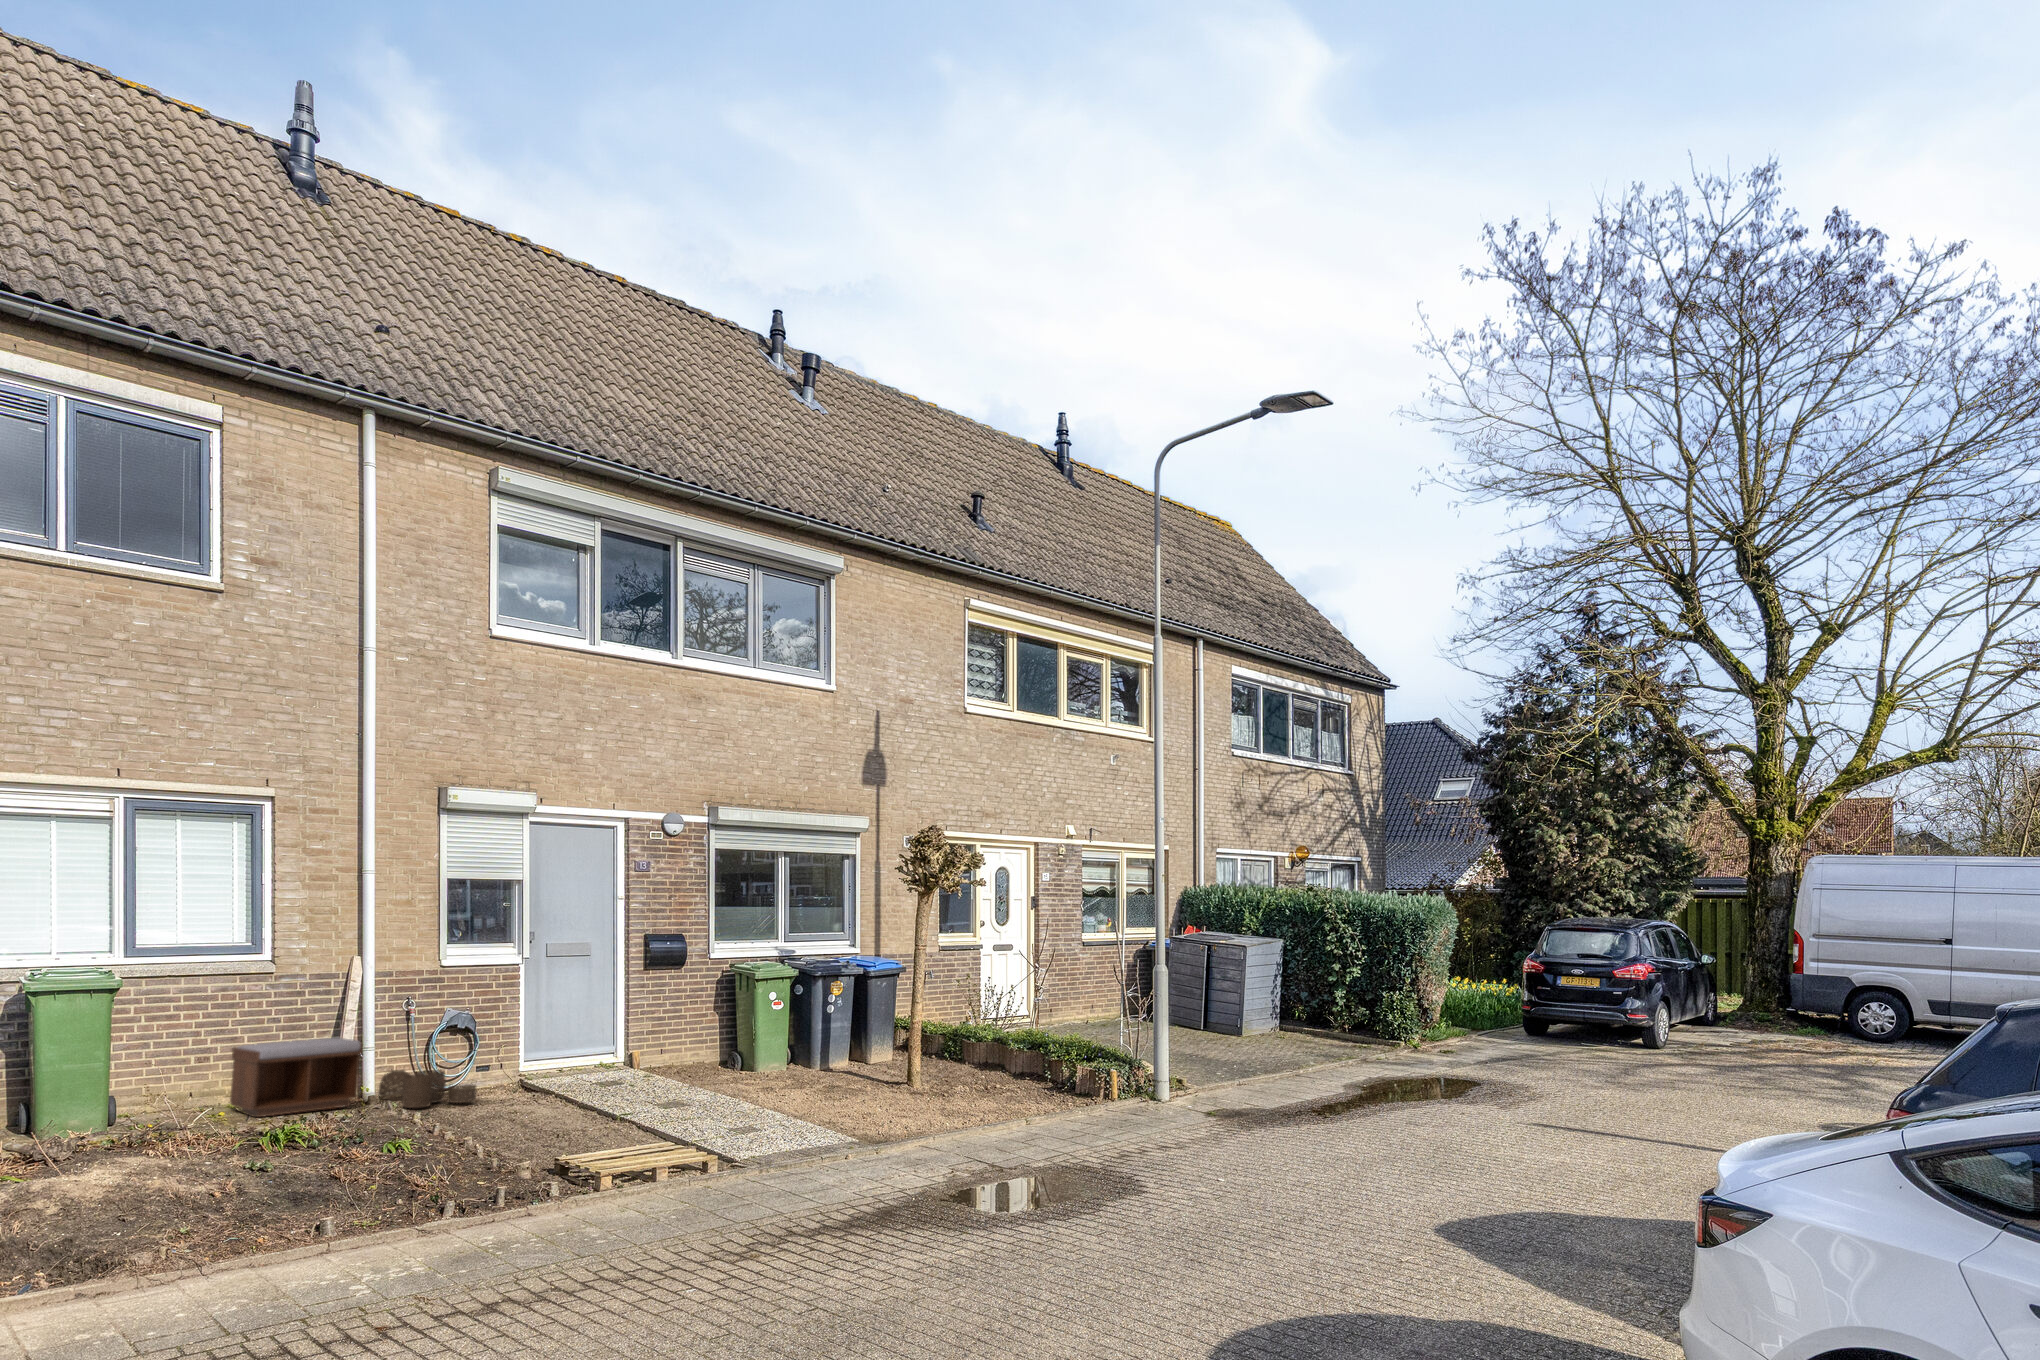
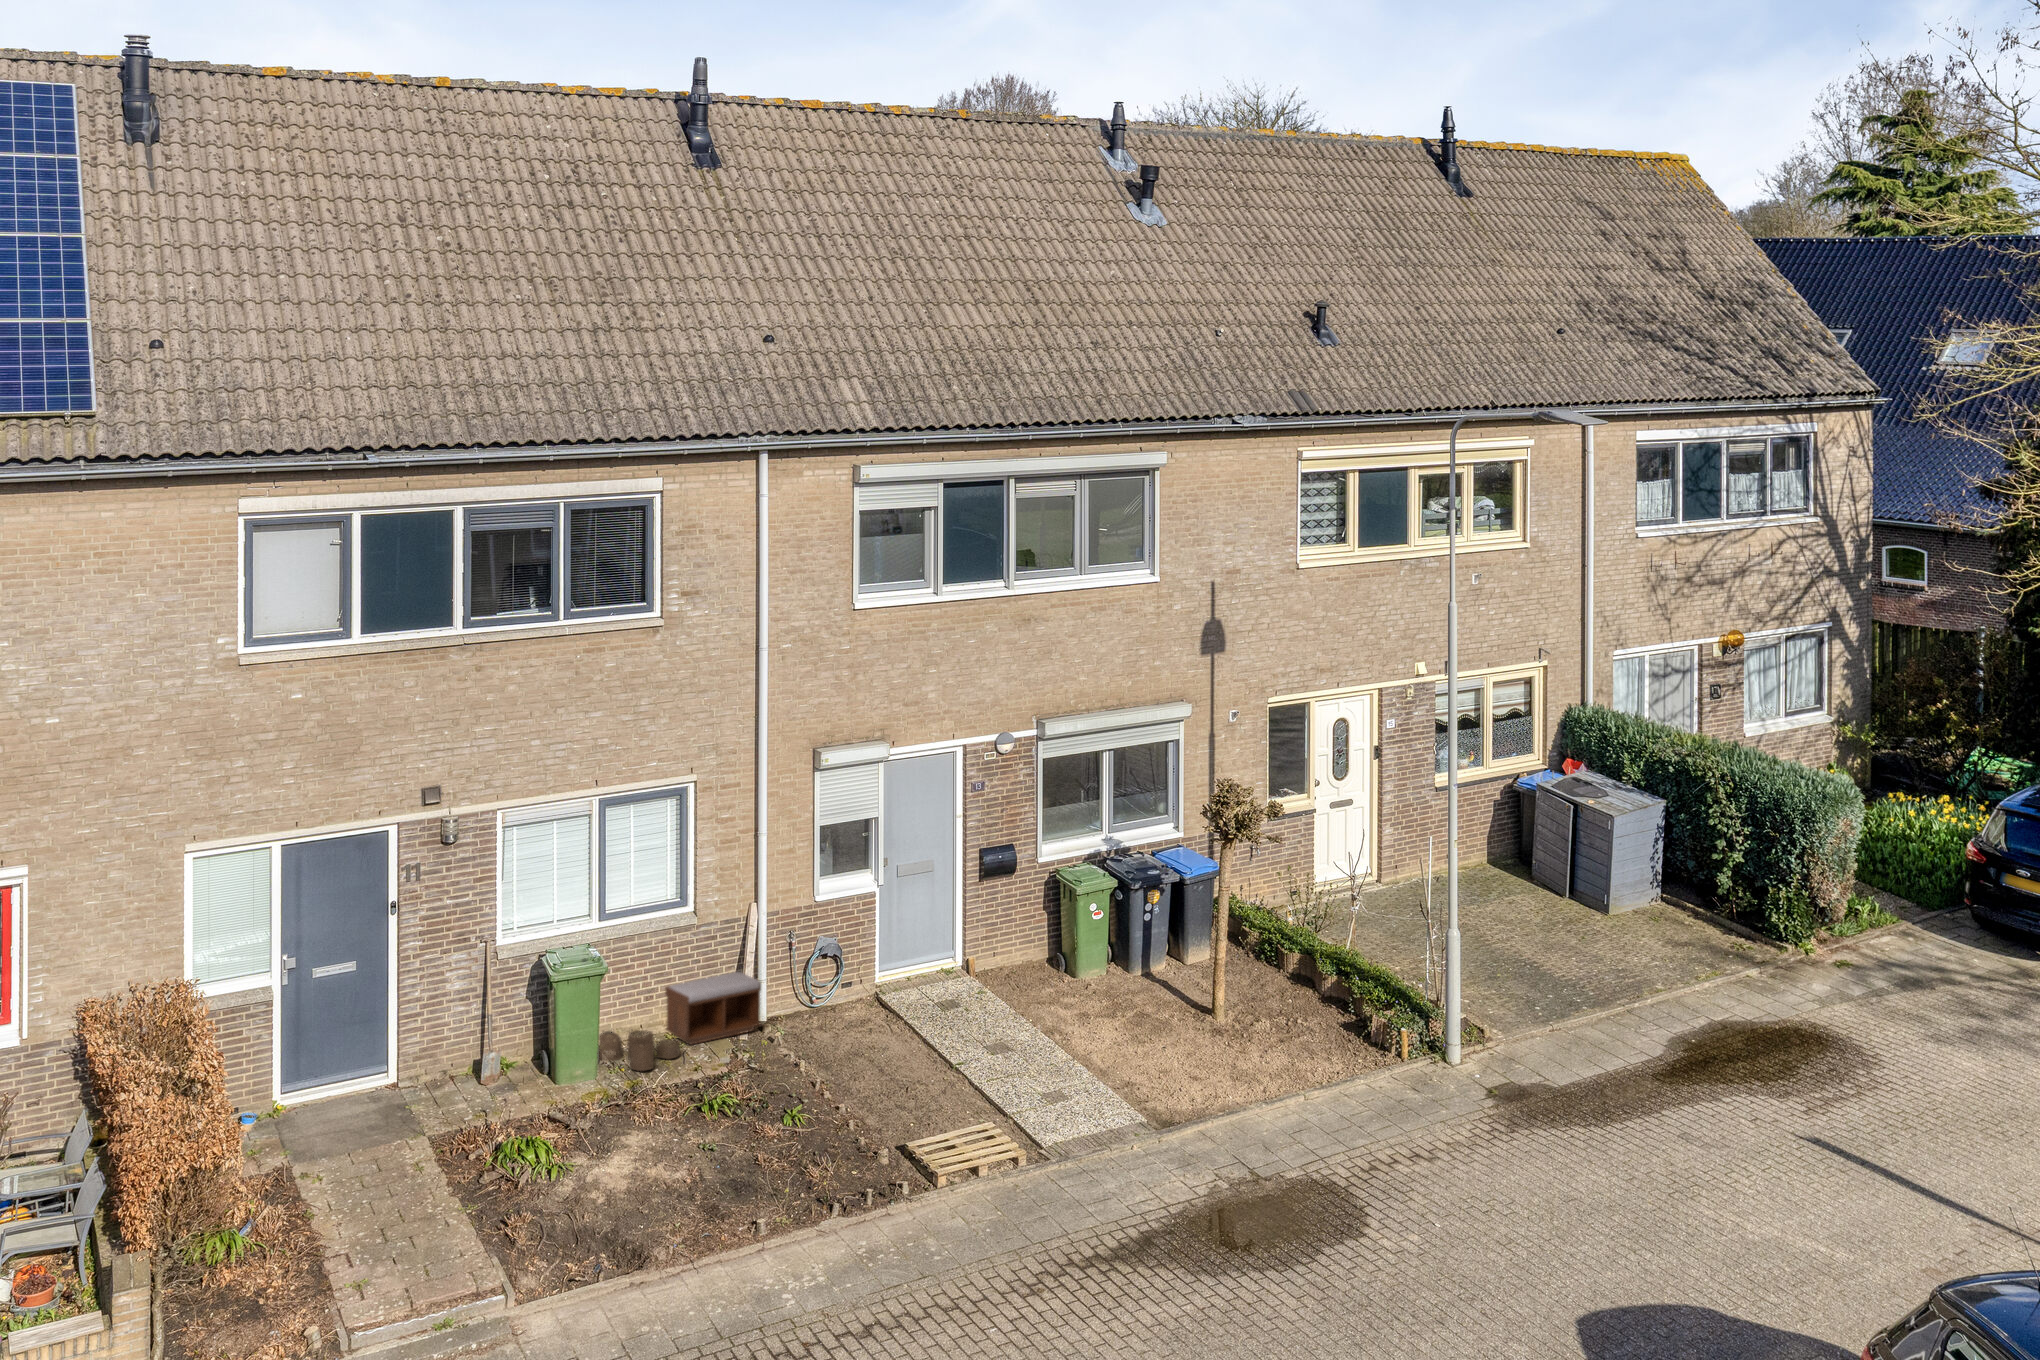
woven basket: present [378,1067,476,1108] -> present [597,1030,680,1071]

